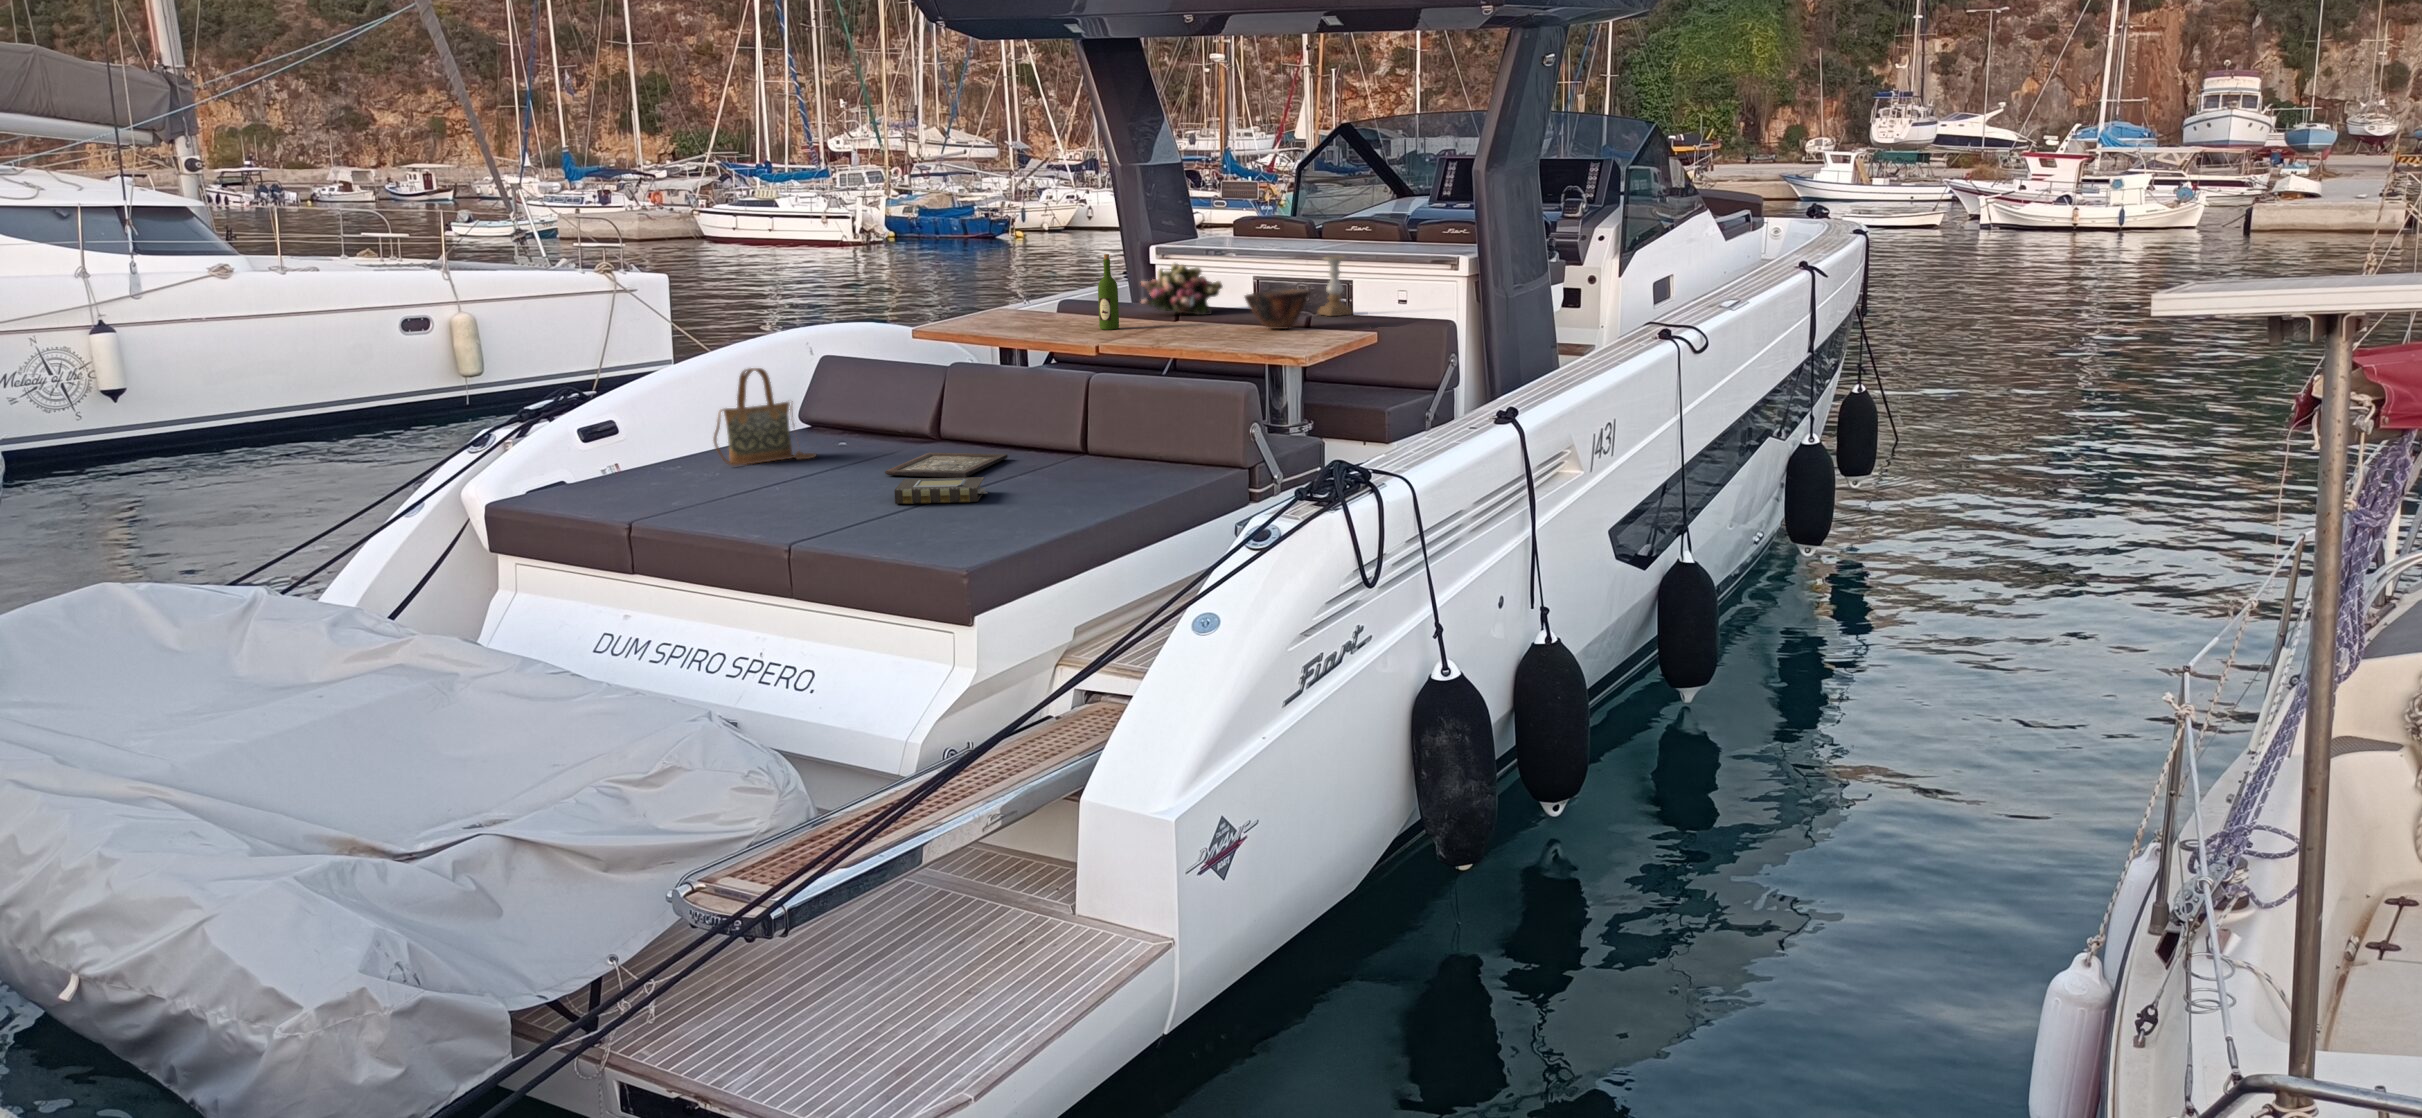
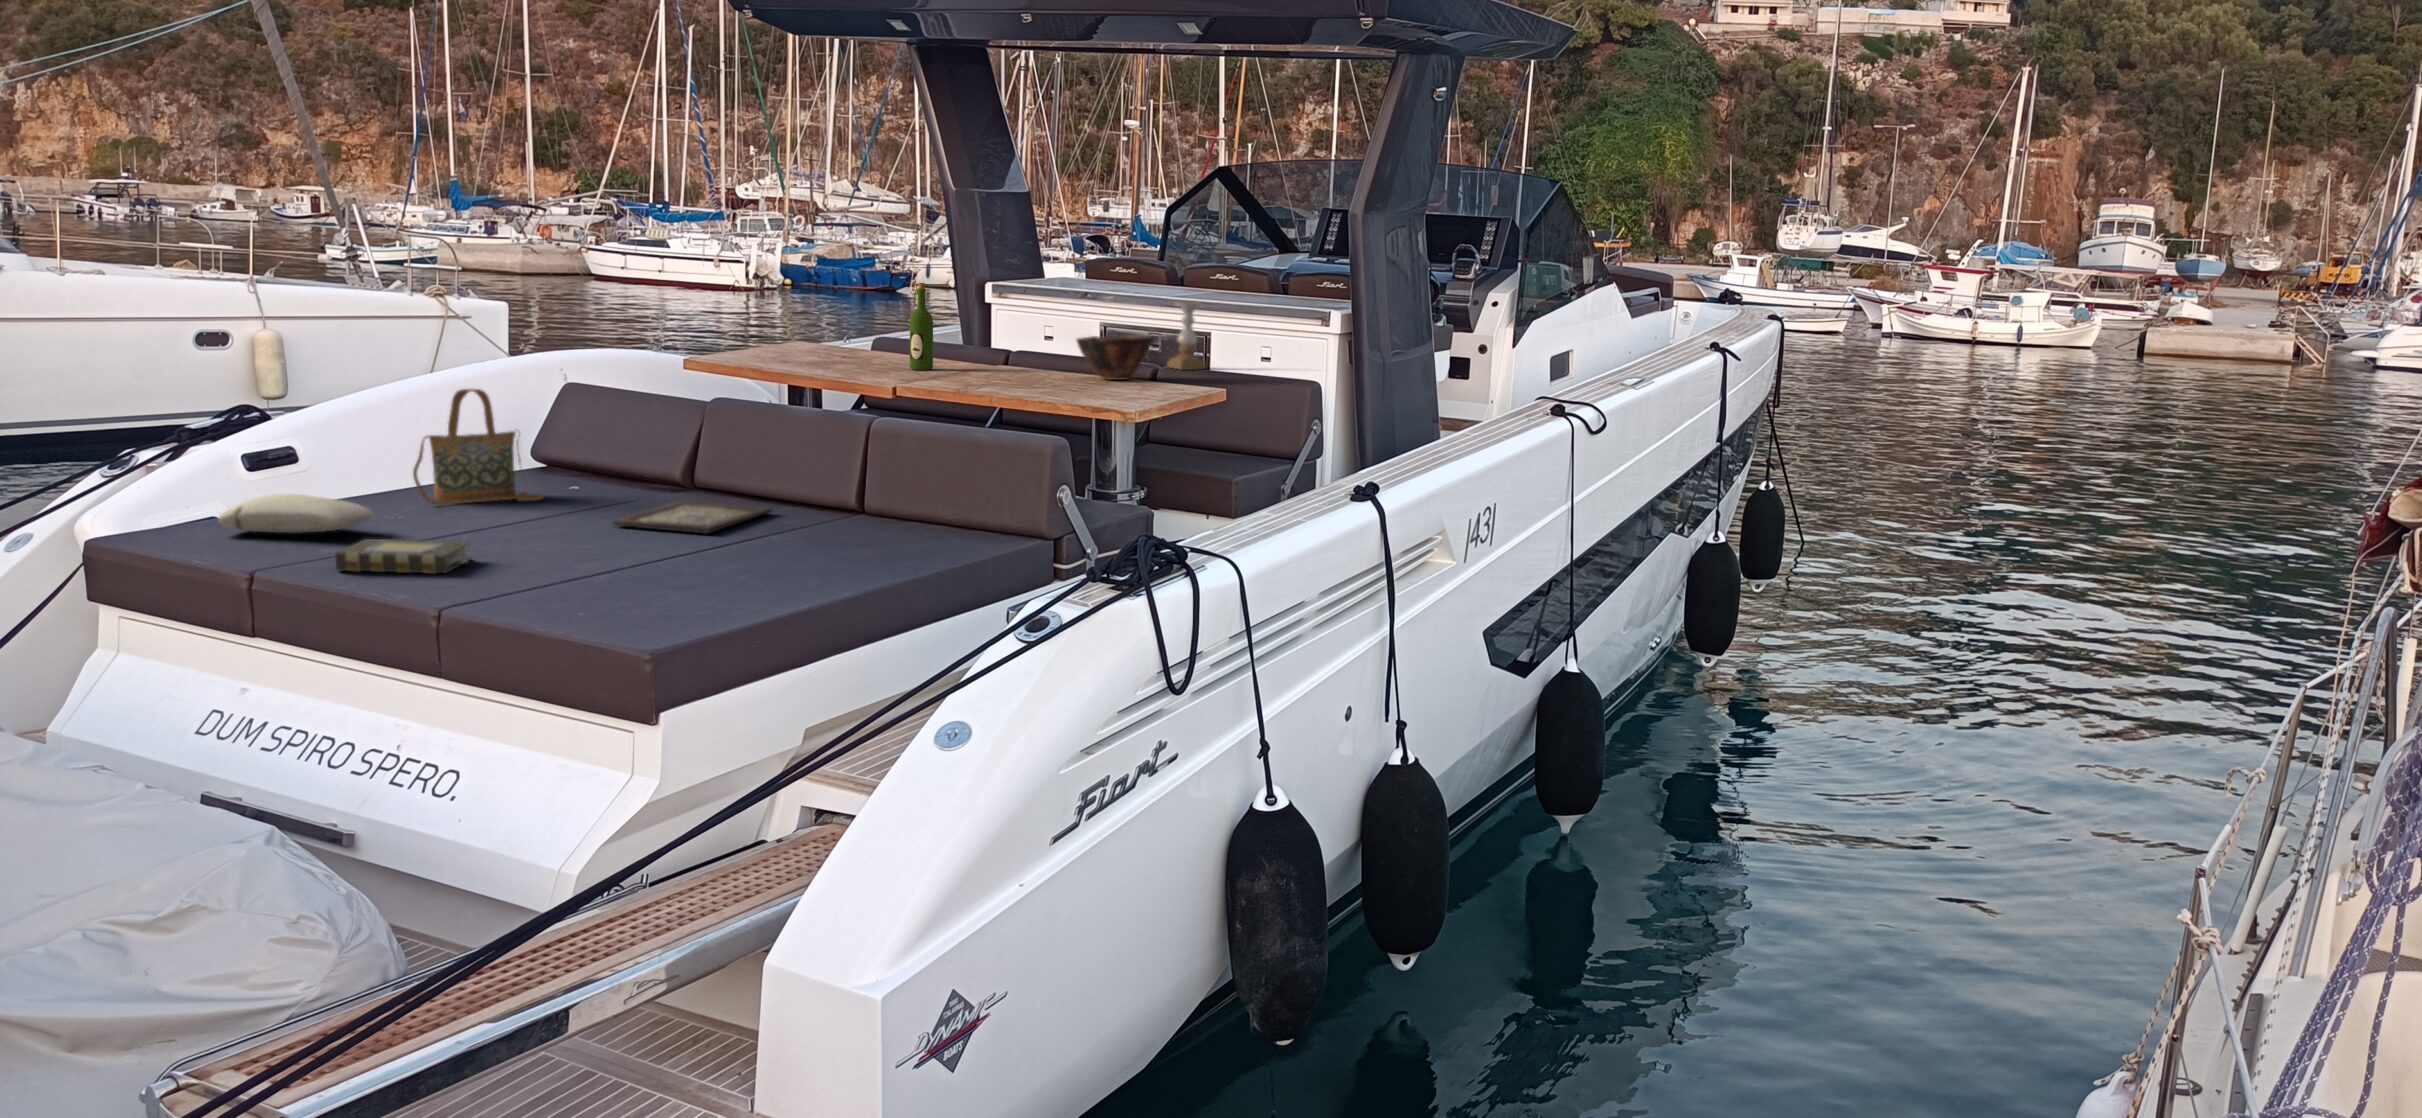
flower arrangement: present [1141,263,1222,315] -> none [966,300,1063,361]
pillow: none [579,462,699,494] -> present [219,494,374,533]
book: present [894,477,987,504] -> present [336,539,471,574]

